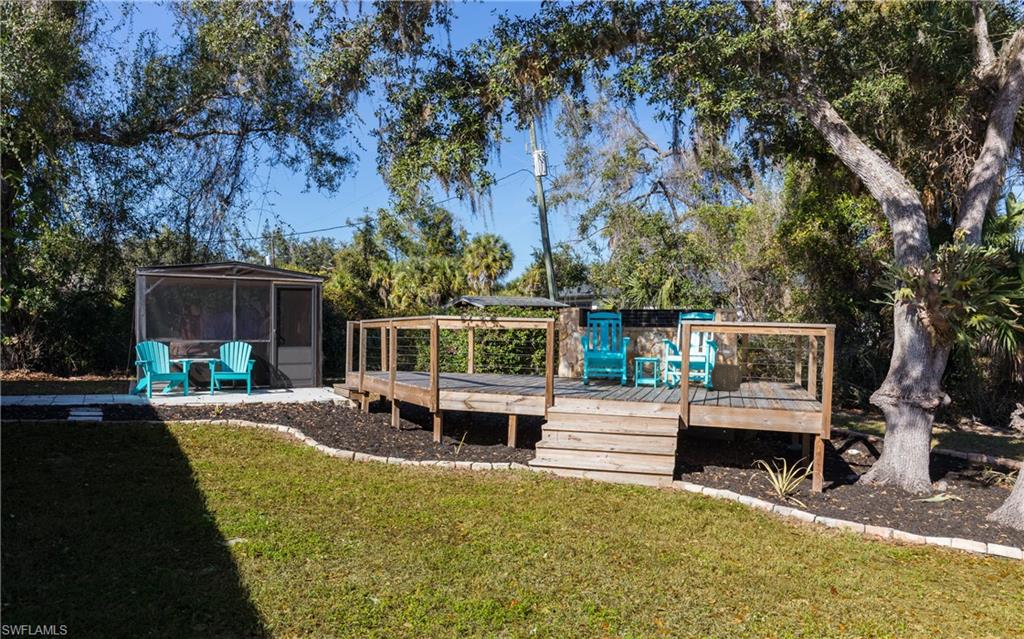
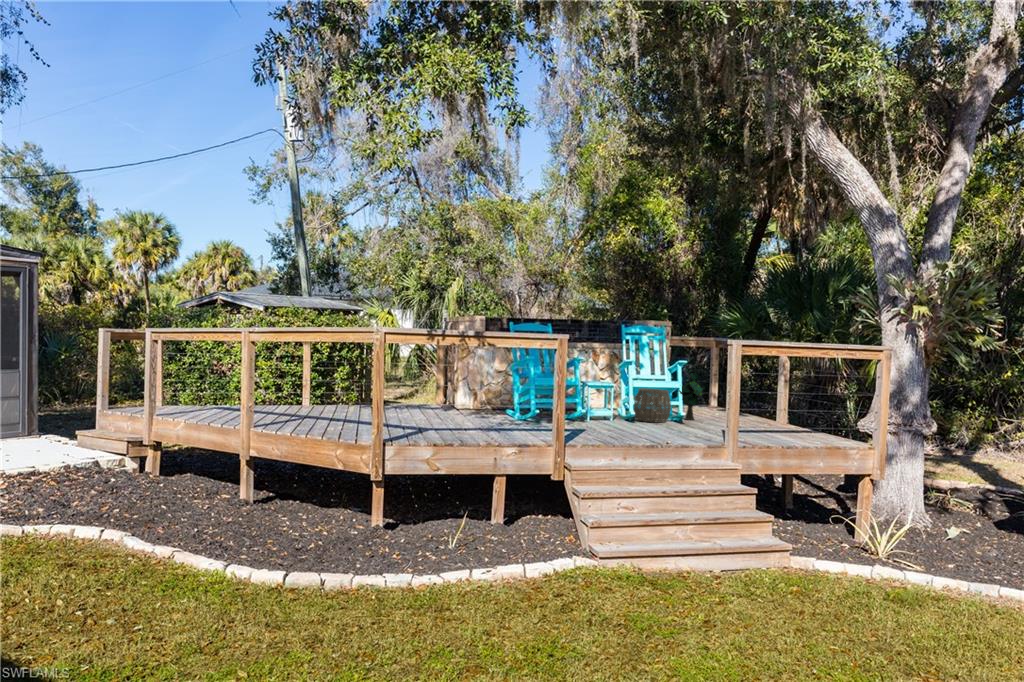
decorative plant: none [755,348,782,392] -> present [679,369,704,420]

